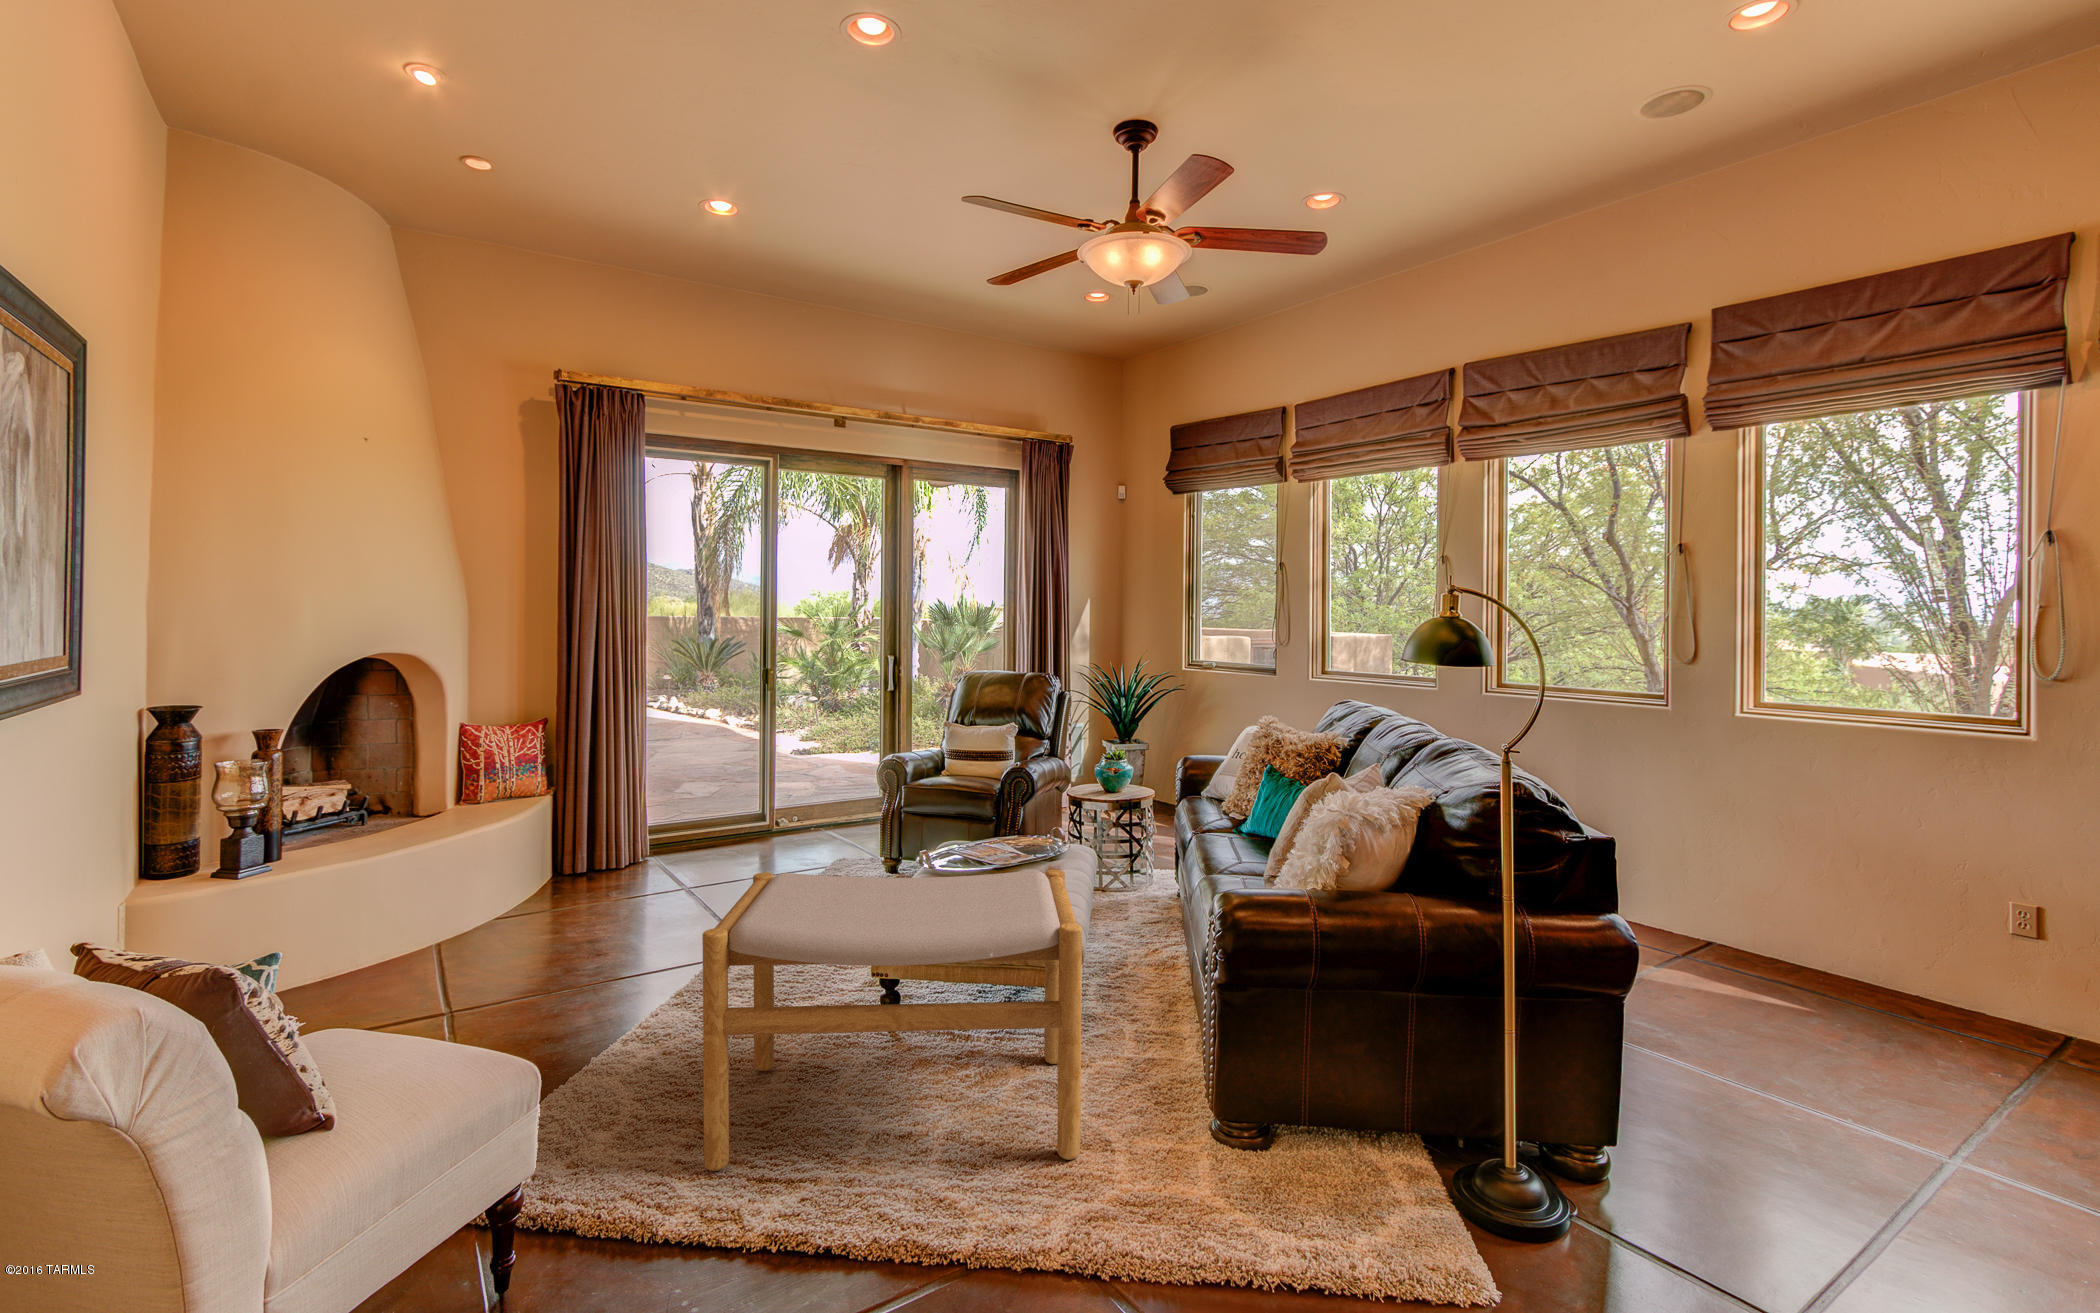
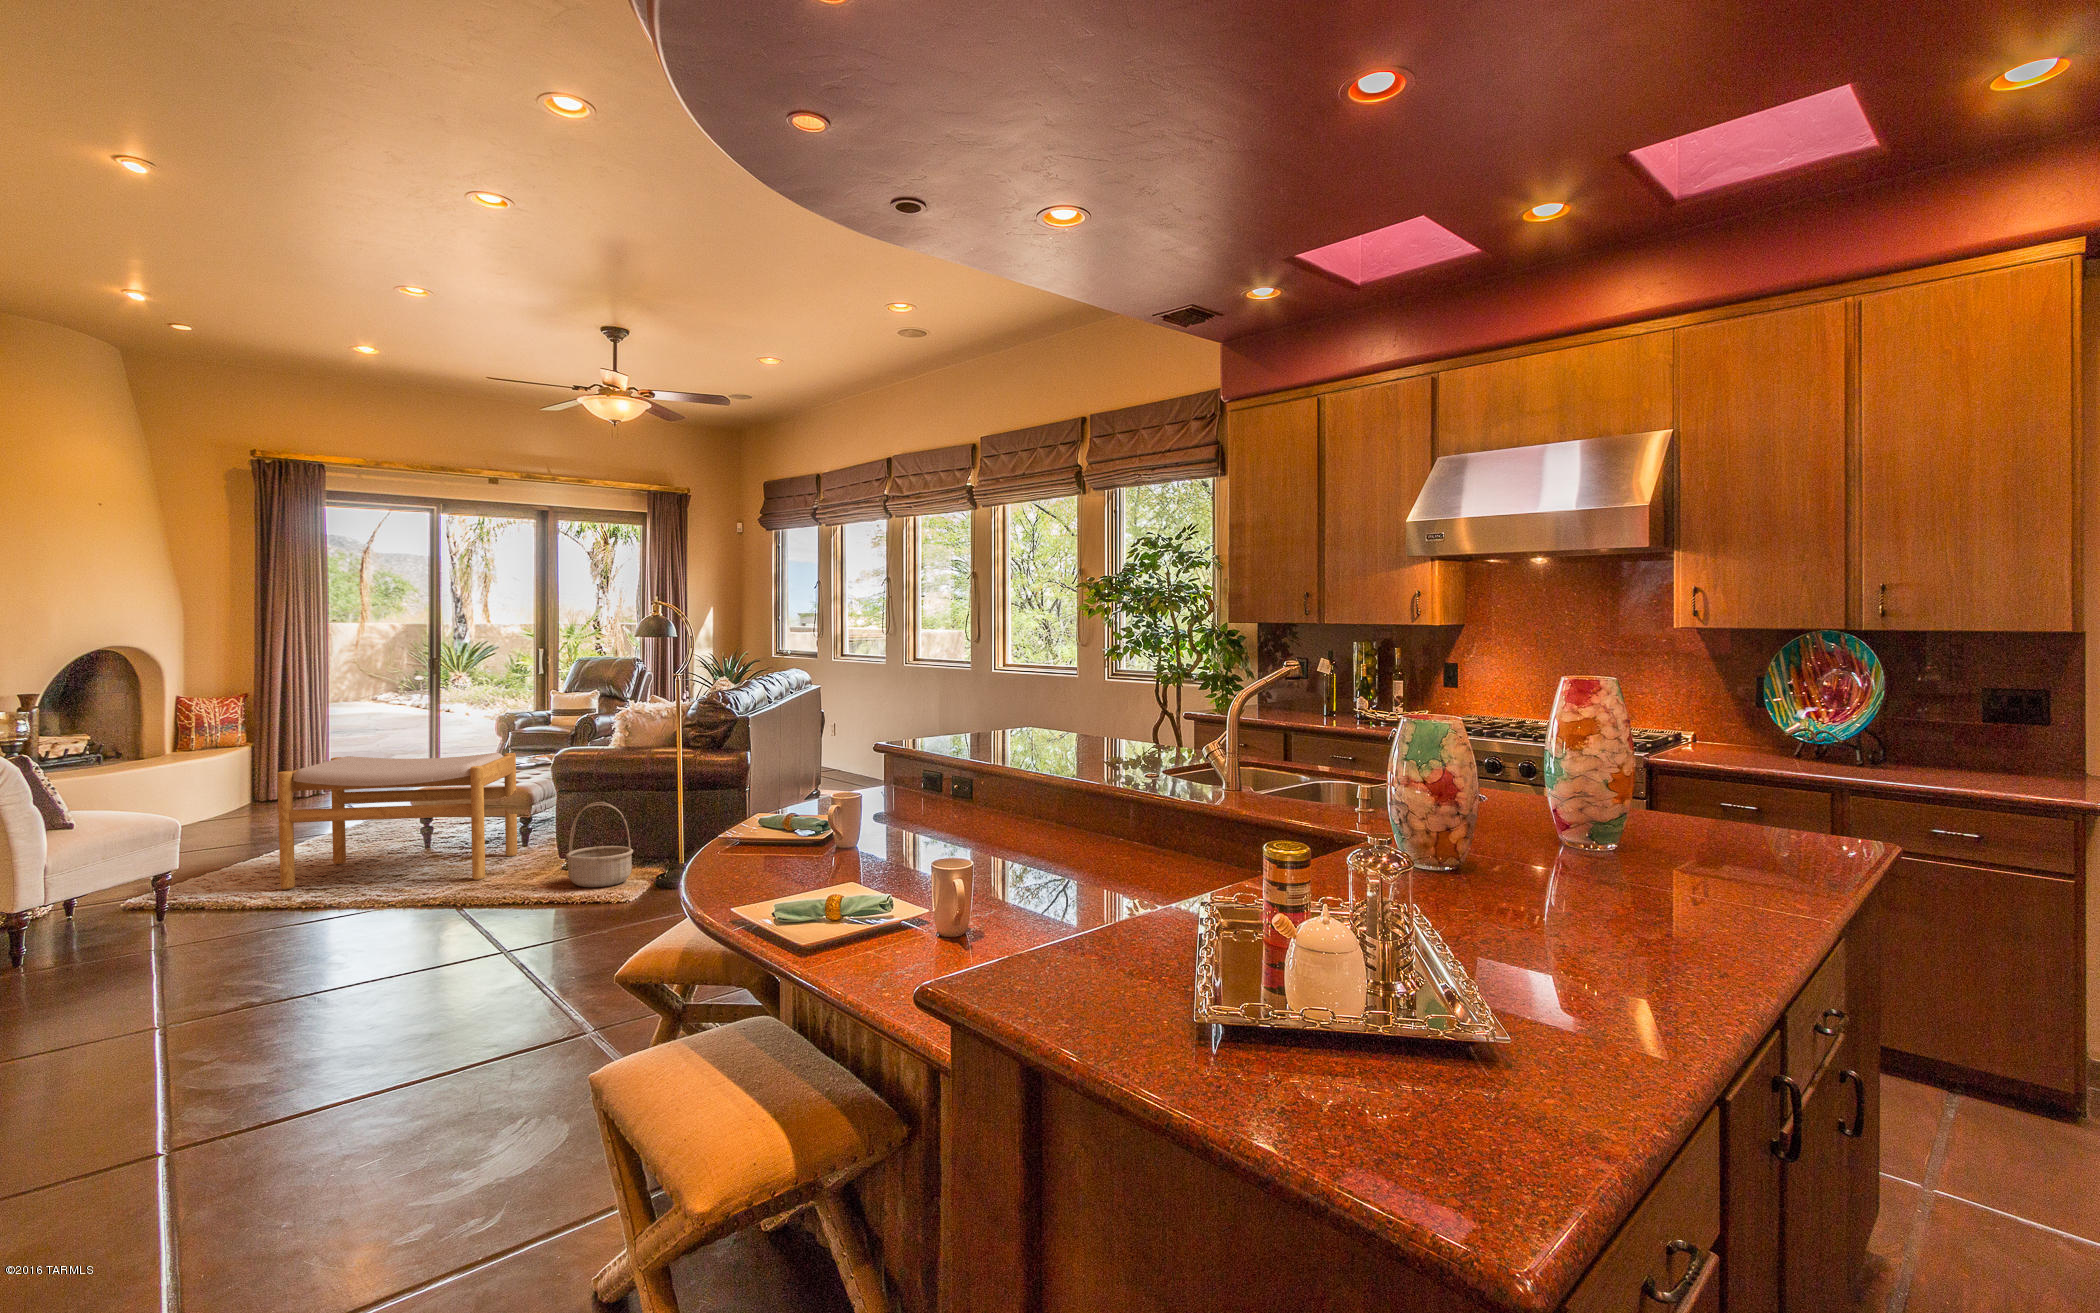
basket: none [1282,1024,1423,1223] -> present [566,802,633,887]

